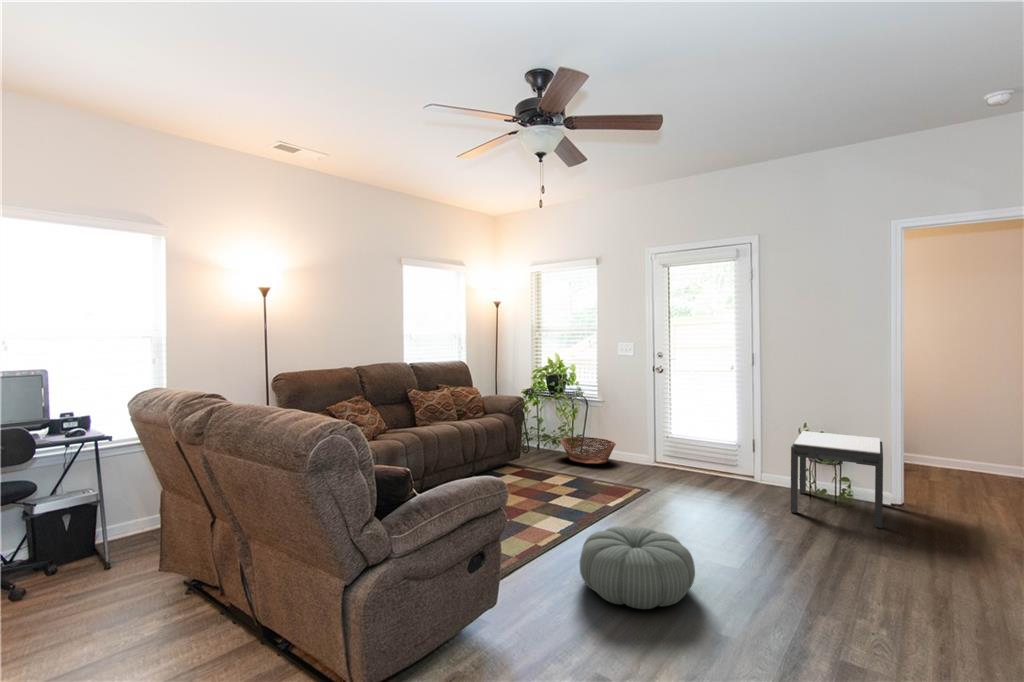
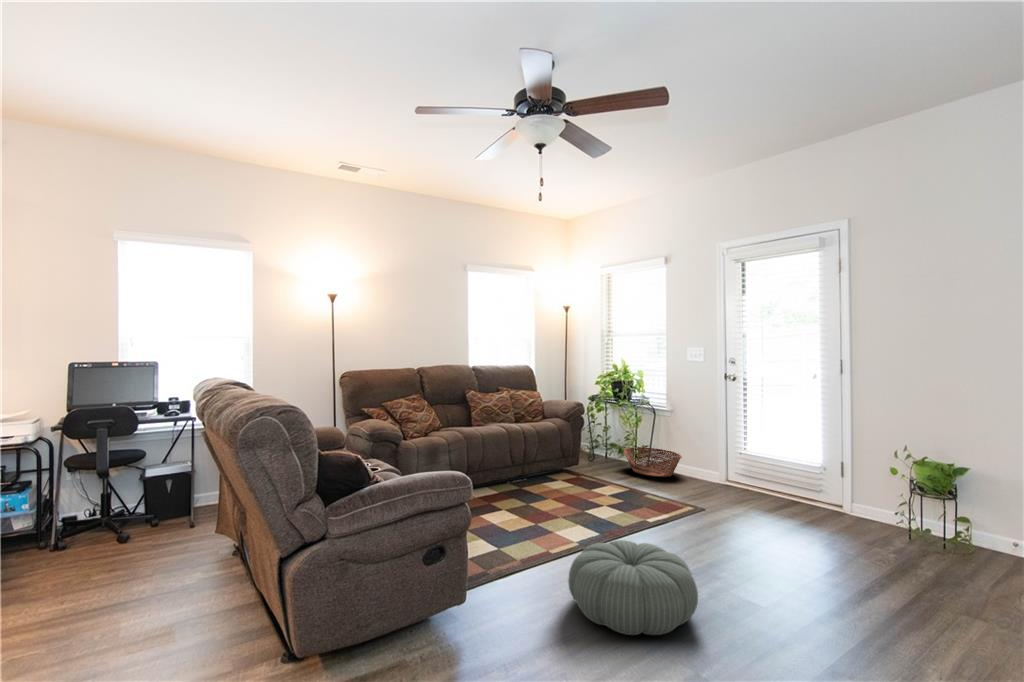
side table: present [791,431,883,528] -> none [870,454,1008,583]

